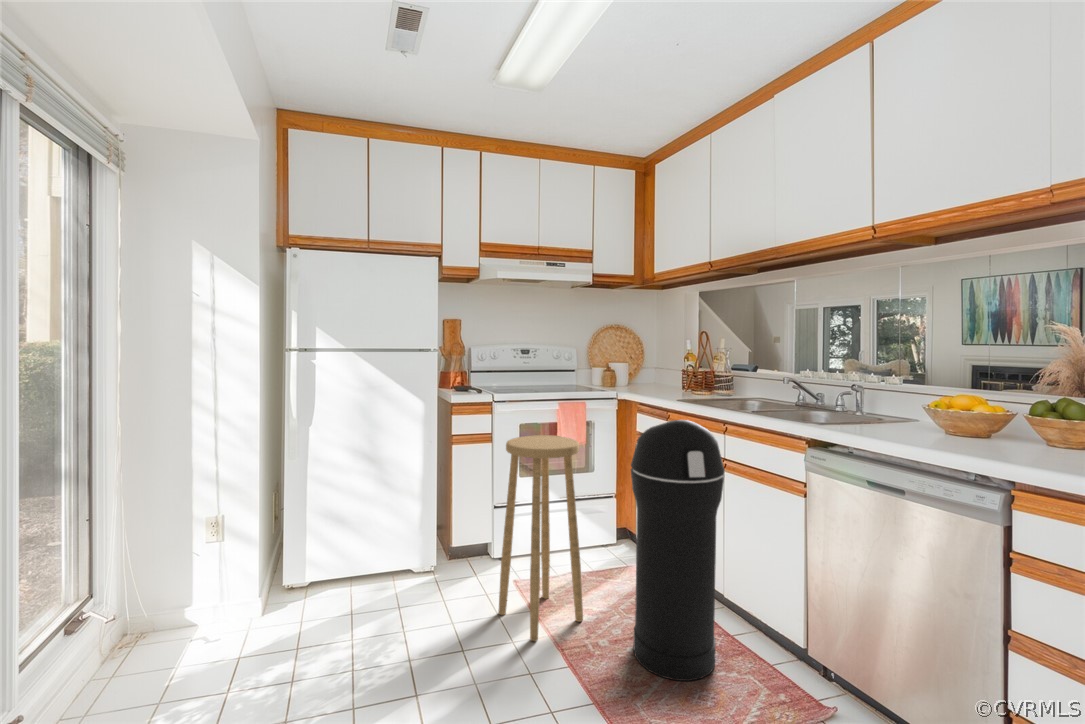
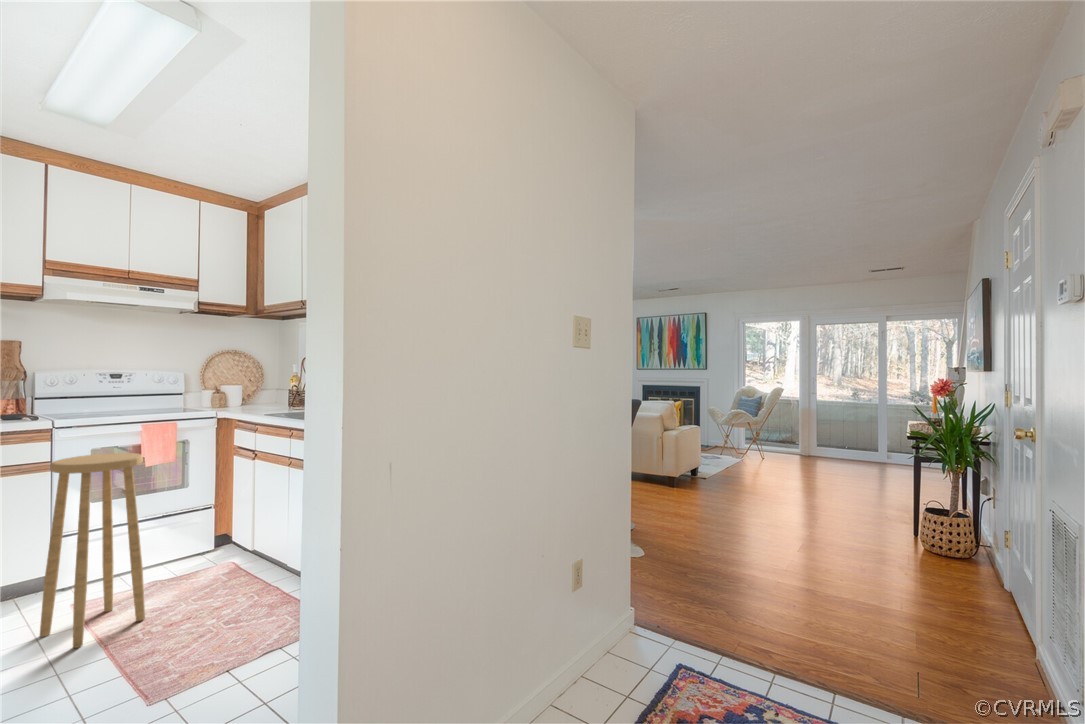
trash can: present [631,420,725,681] -> none [185,427,272,640]

